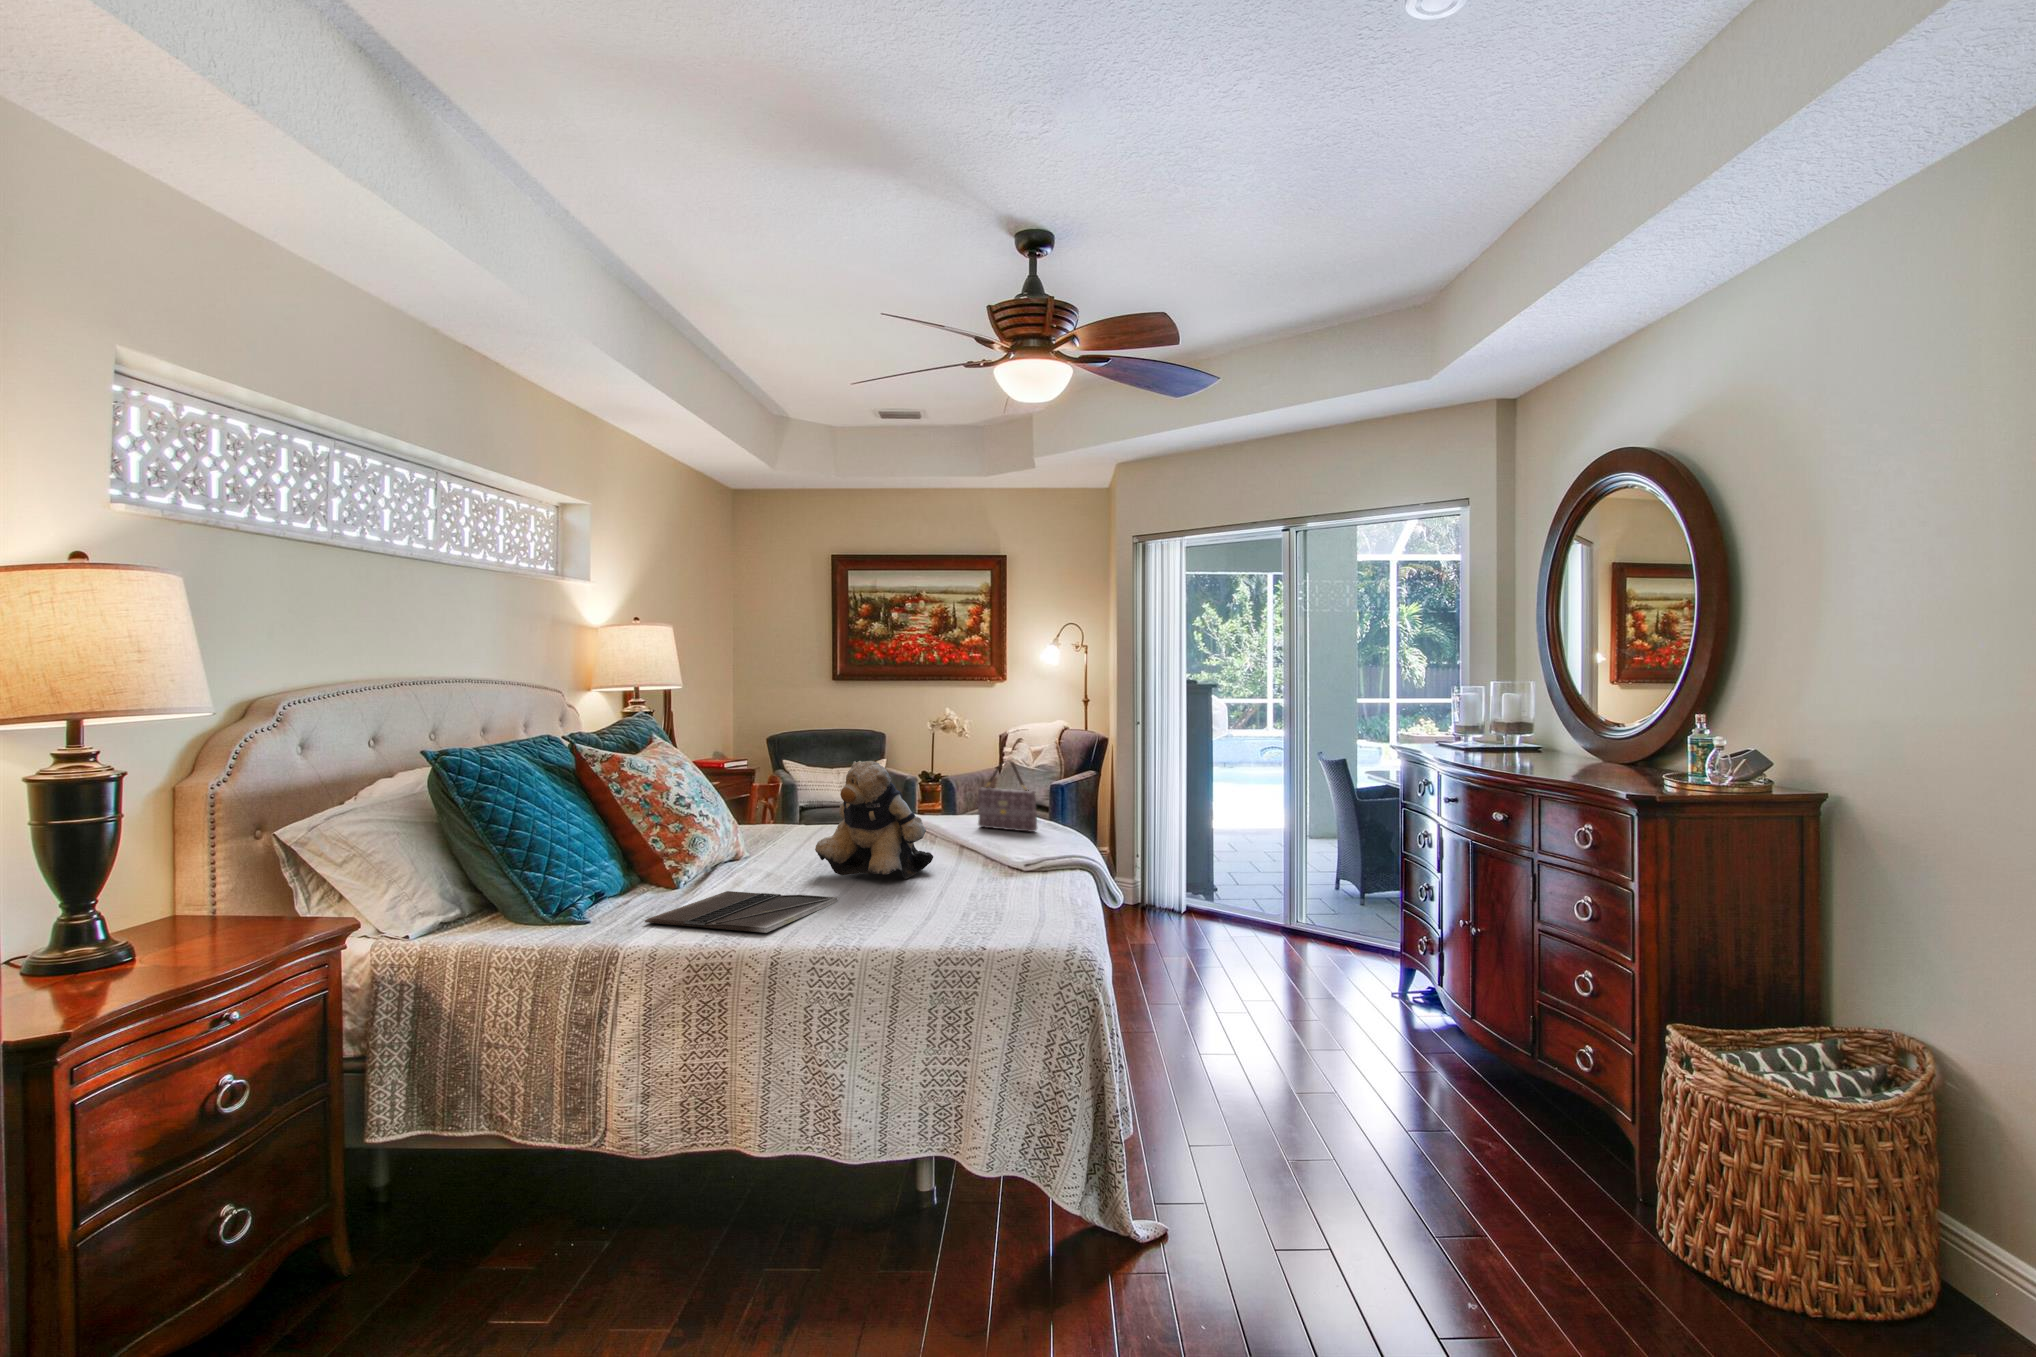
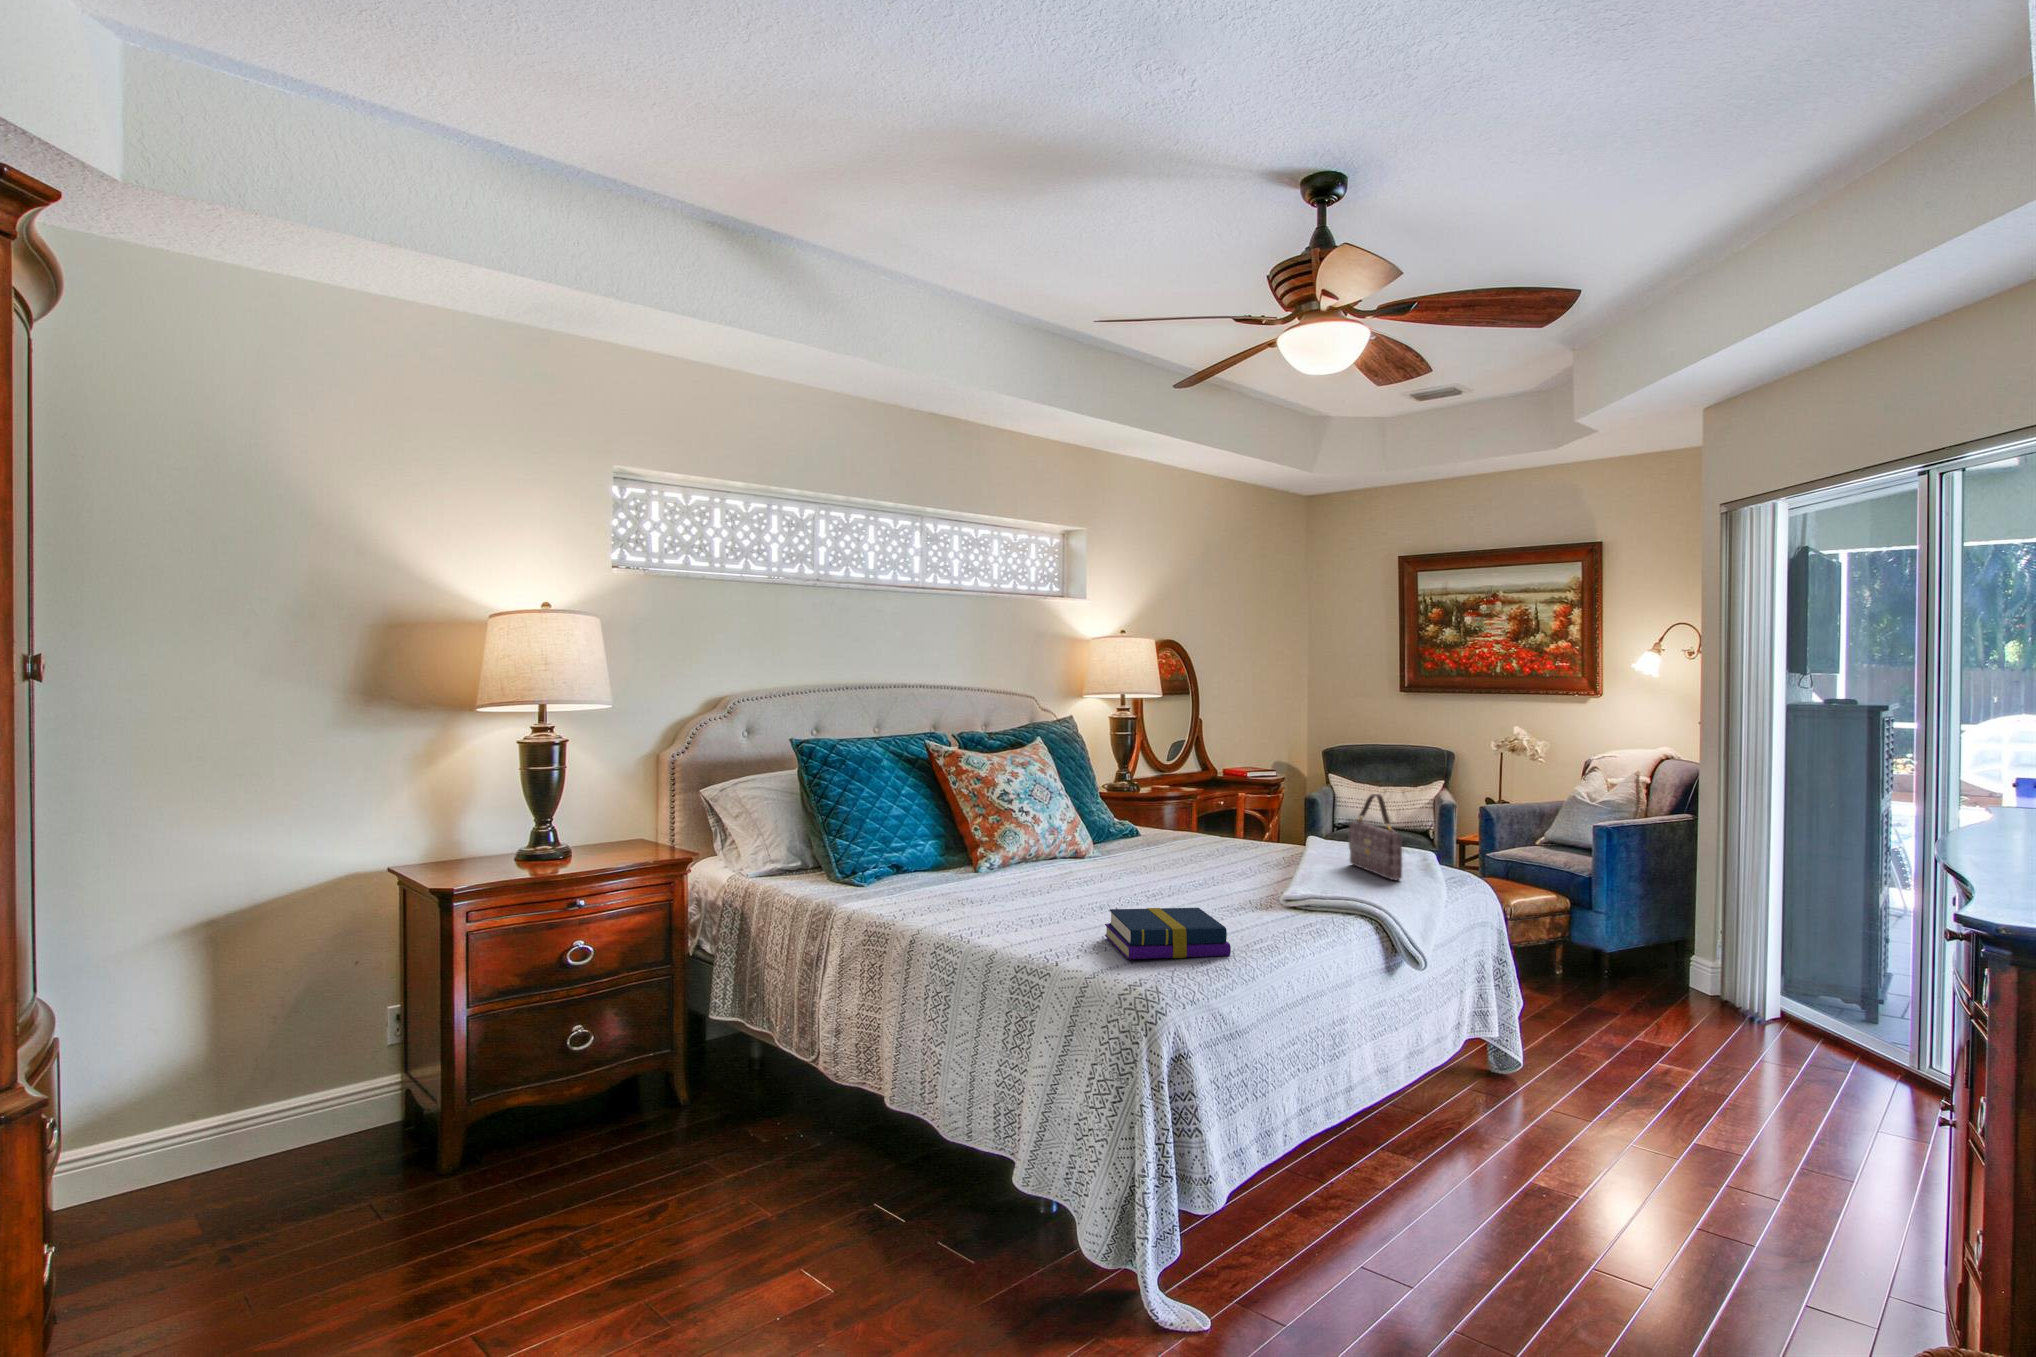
teddy bear: present [815,761,933,879] -> none [1088,778,1206,905]
book: none [930,865,1046,914] -> present [1105,908,1231,959]
laptop: present [645,891,838,933] -> none [890,883,1053,927]

